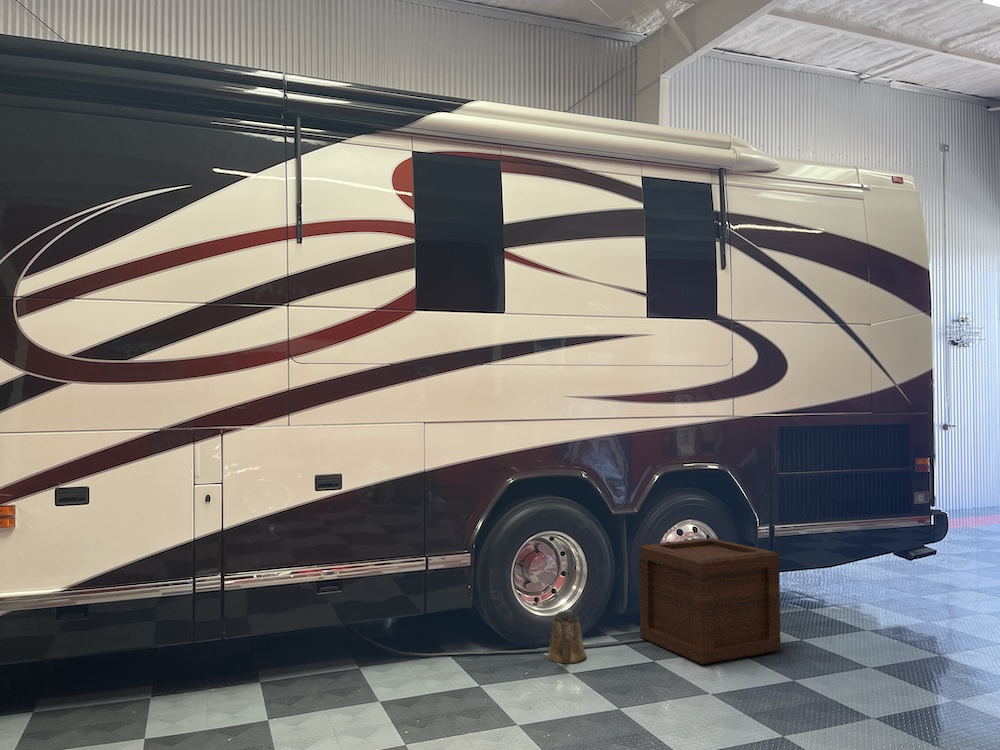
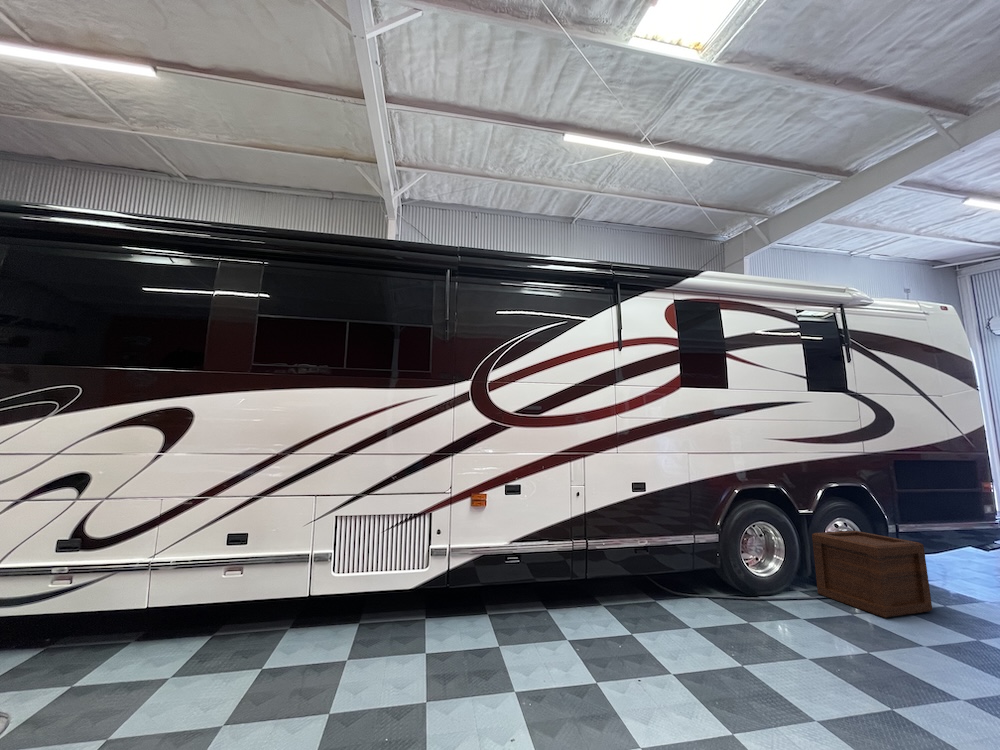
watering can: present [547,610,586,663] -> none [767,573,796,609]

